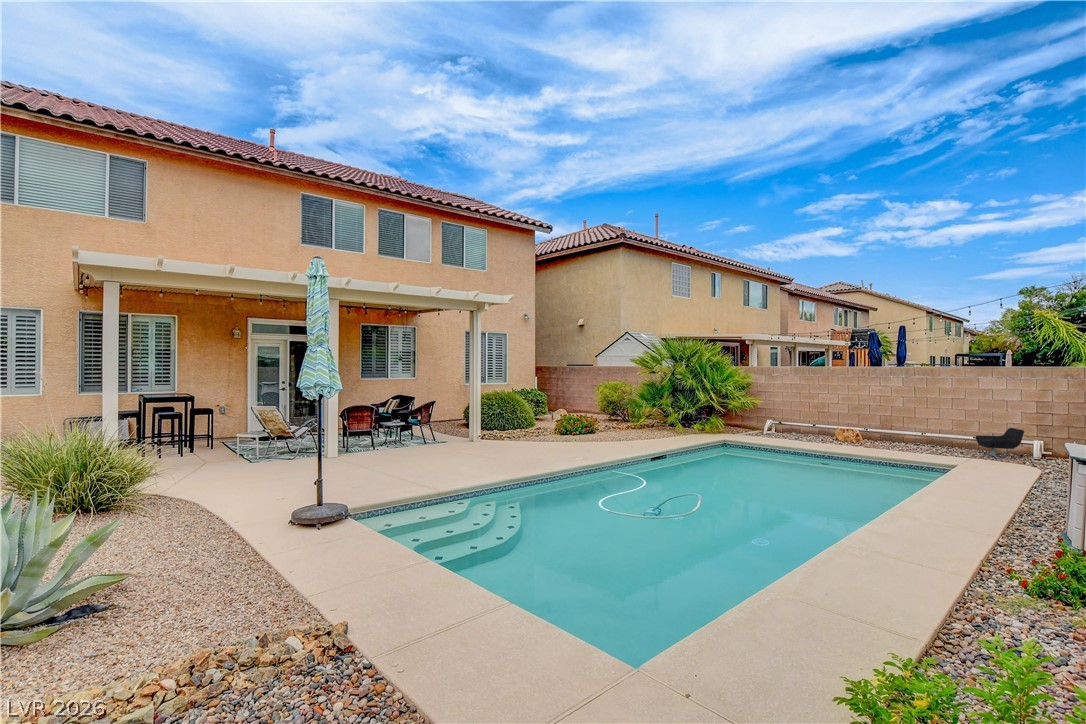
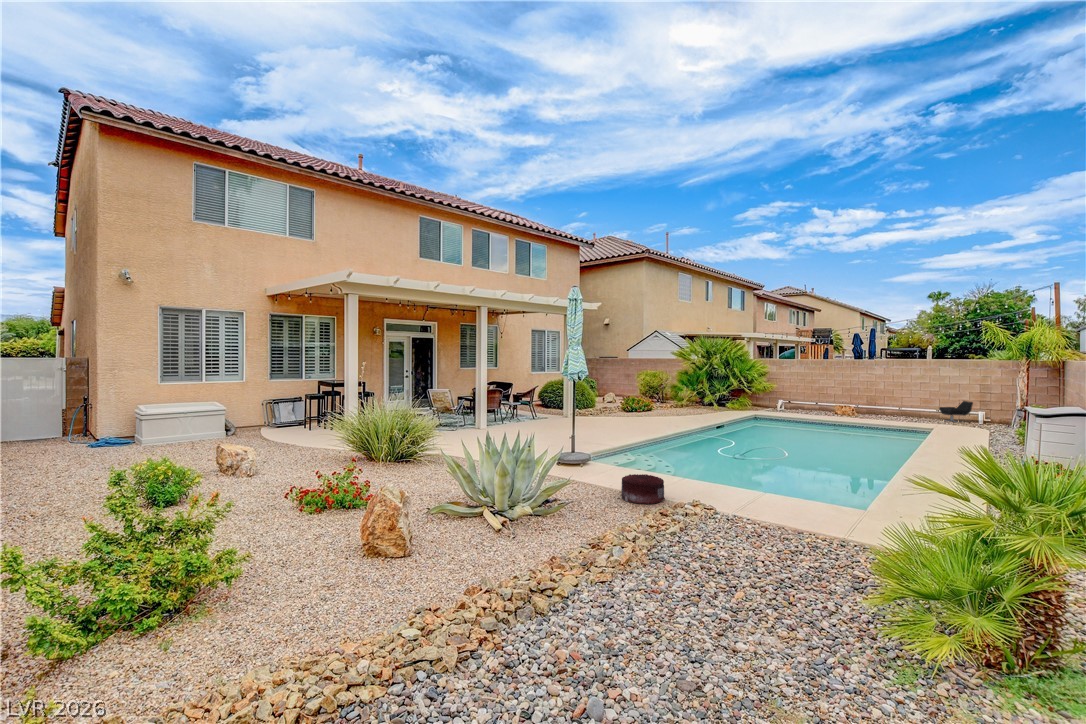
pouf: none [195,569,282,637] -> present [621,474,665,504]

